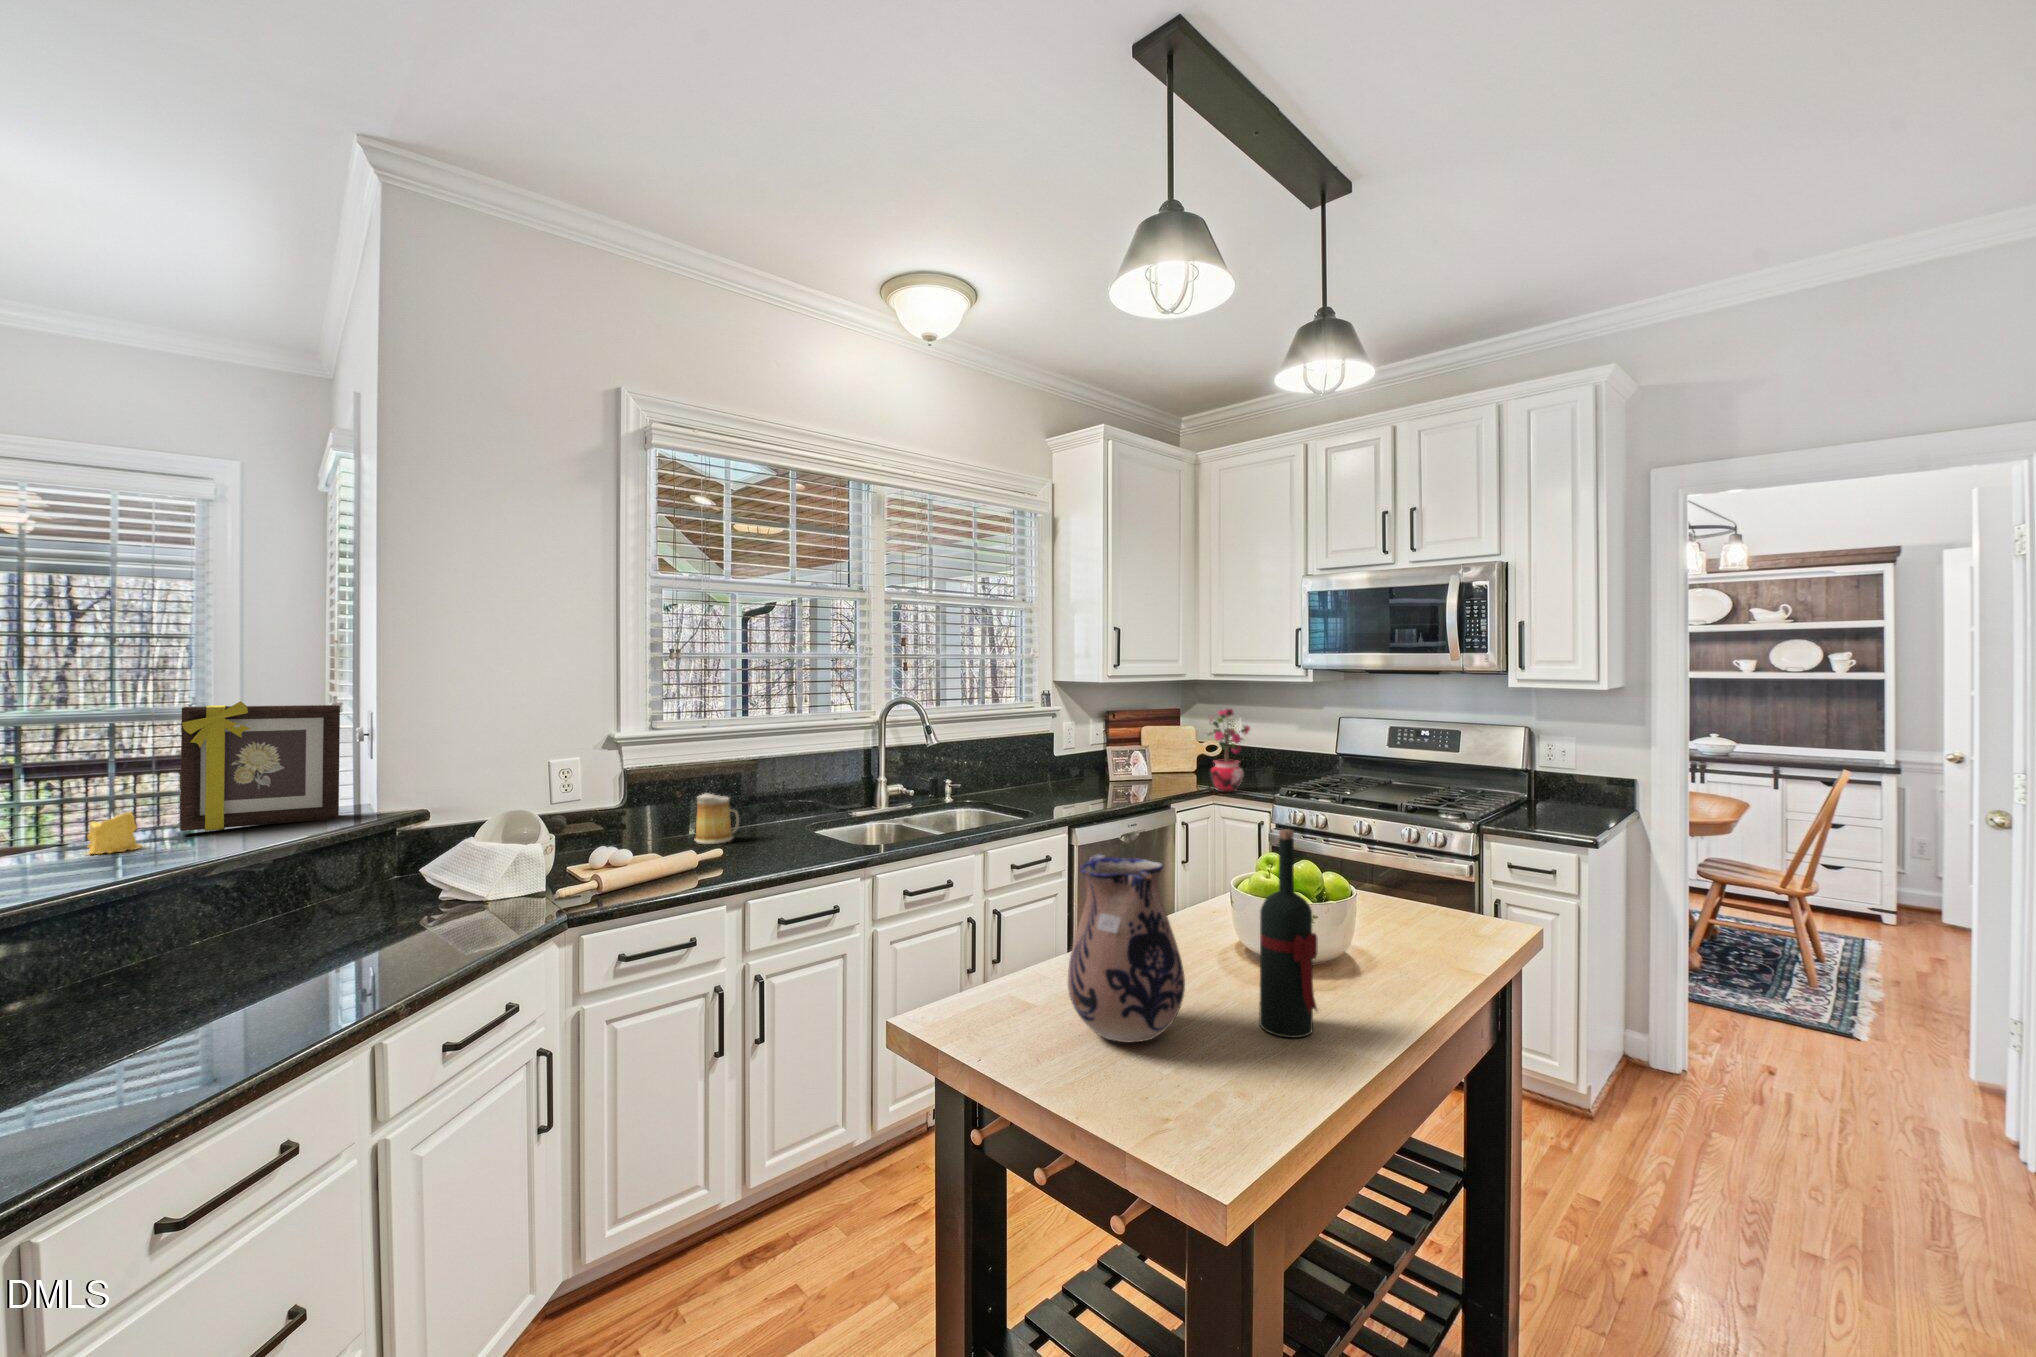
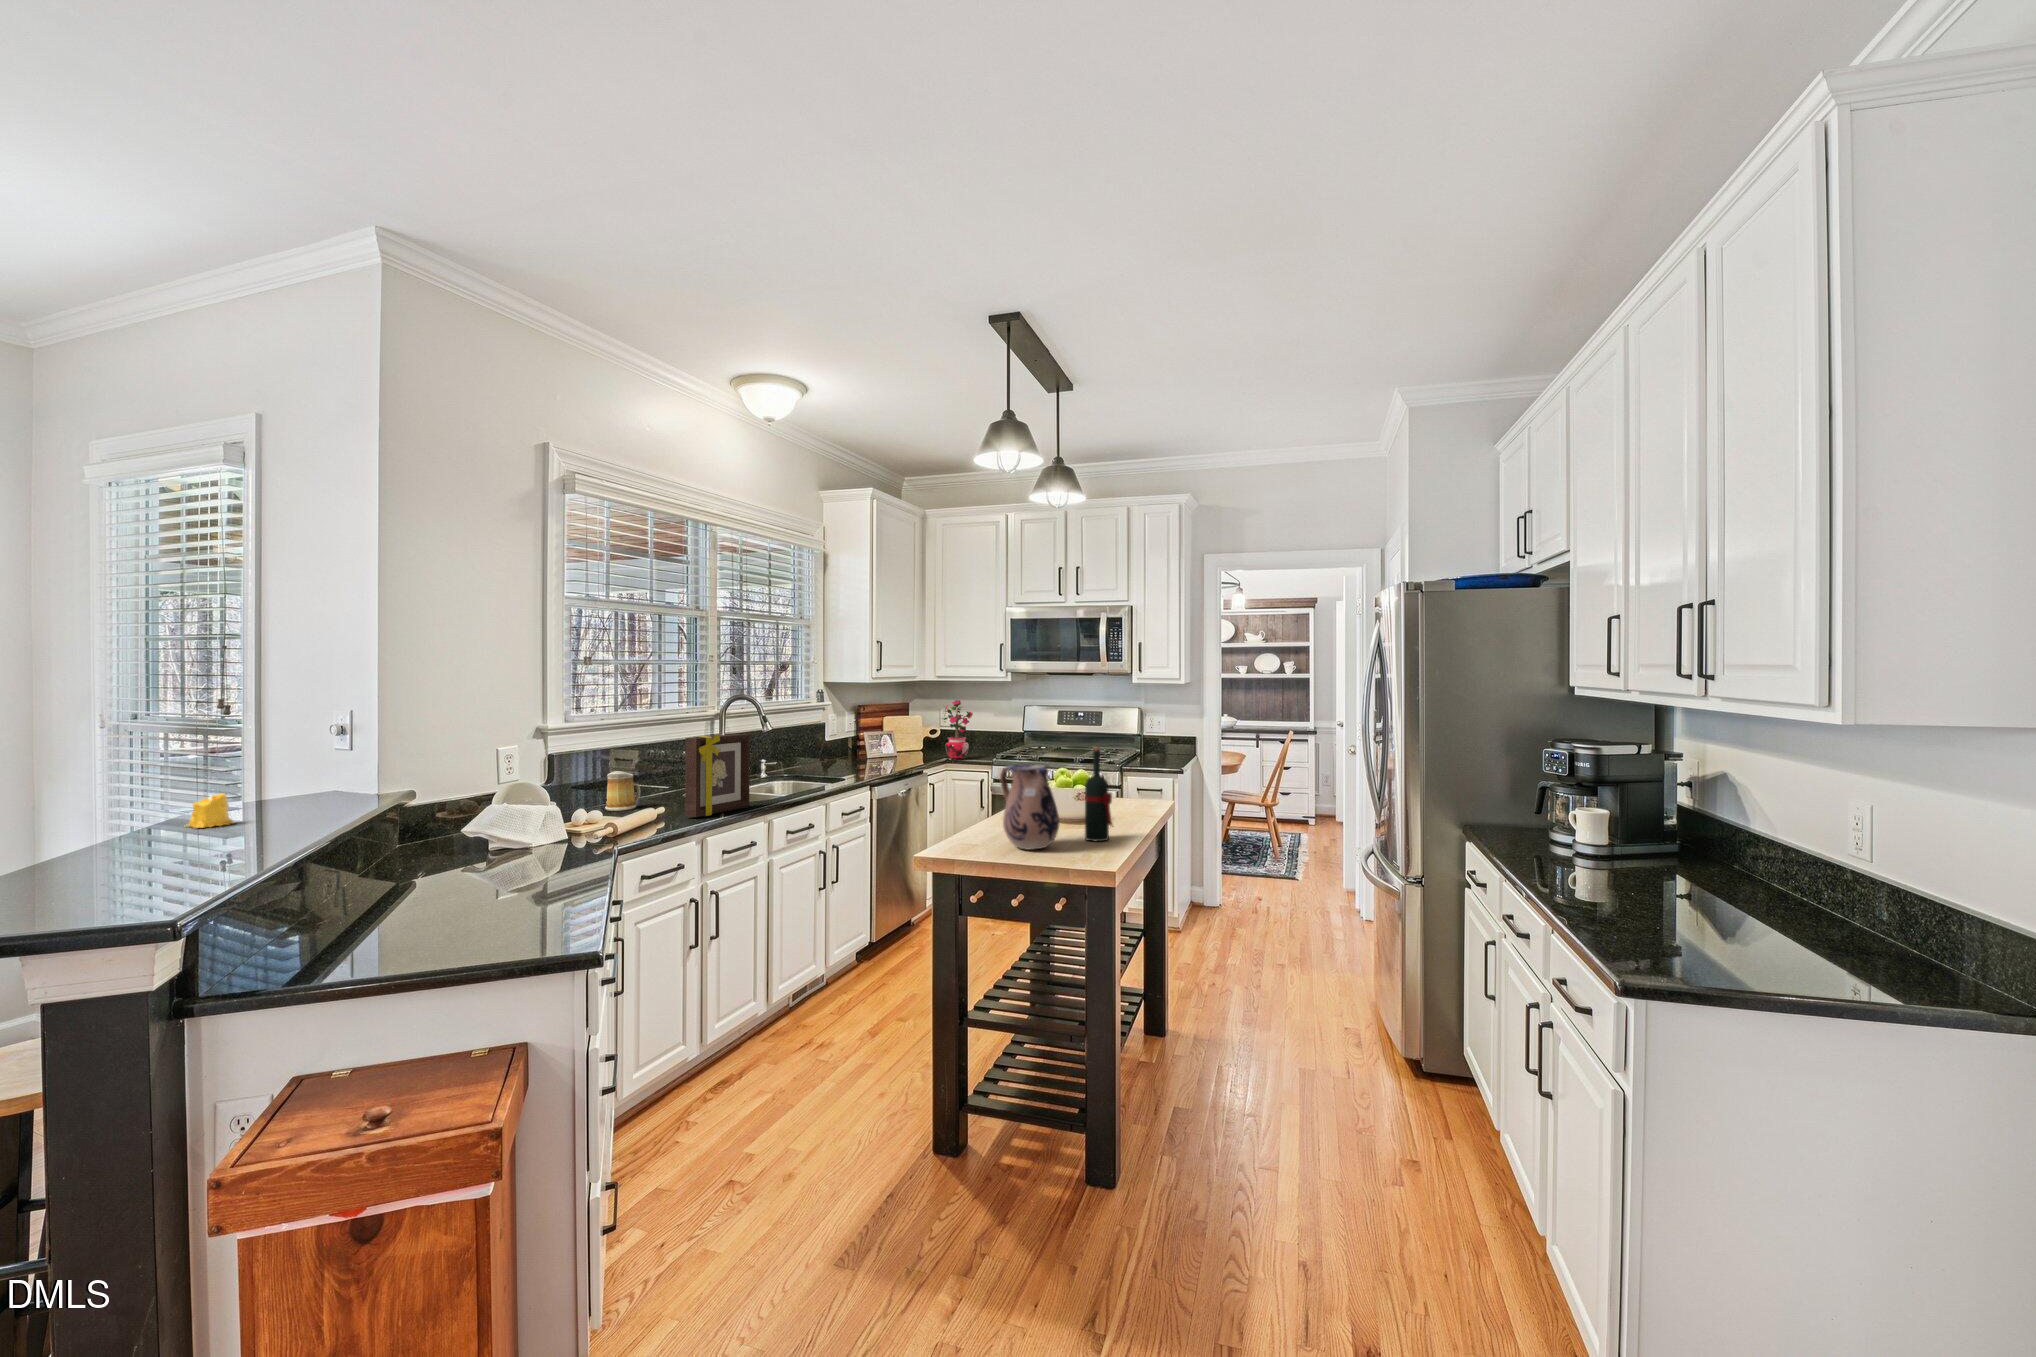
picture frame: present [180,701,340,831] -> present [685,734,750,817]

